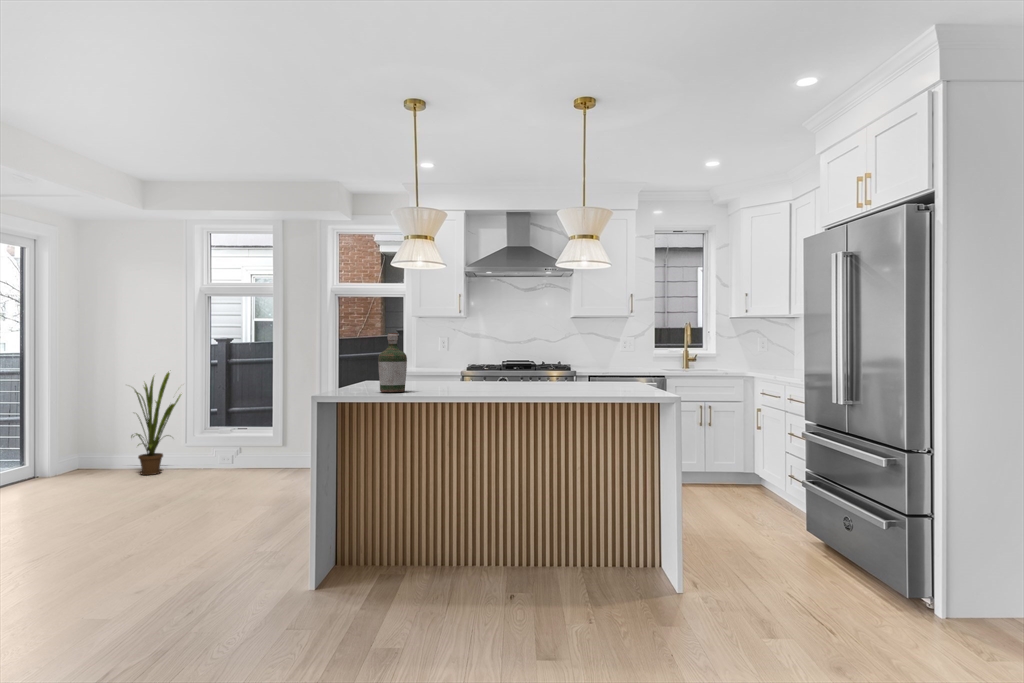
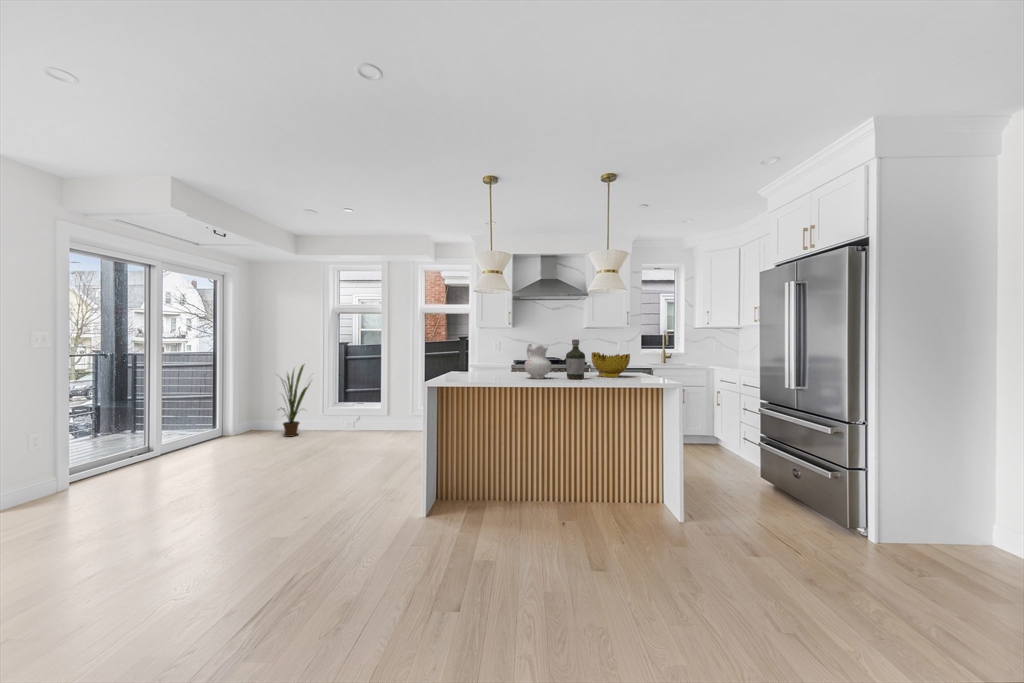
bottle: present [378,333,407,393] -> present [566,340,585,379]
ceramic pitcher: none [461,341,499,391] -> present [525,344,551,379]
decorative bowl: none [562,353,617,388] -> present [591,352,630,377]

